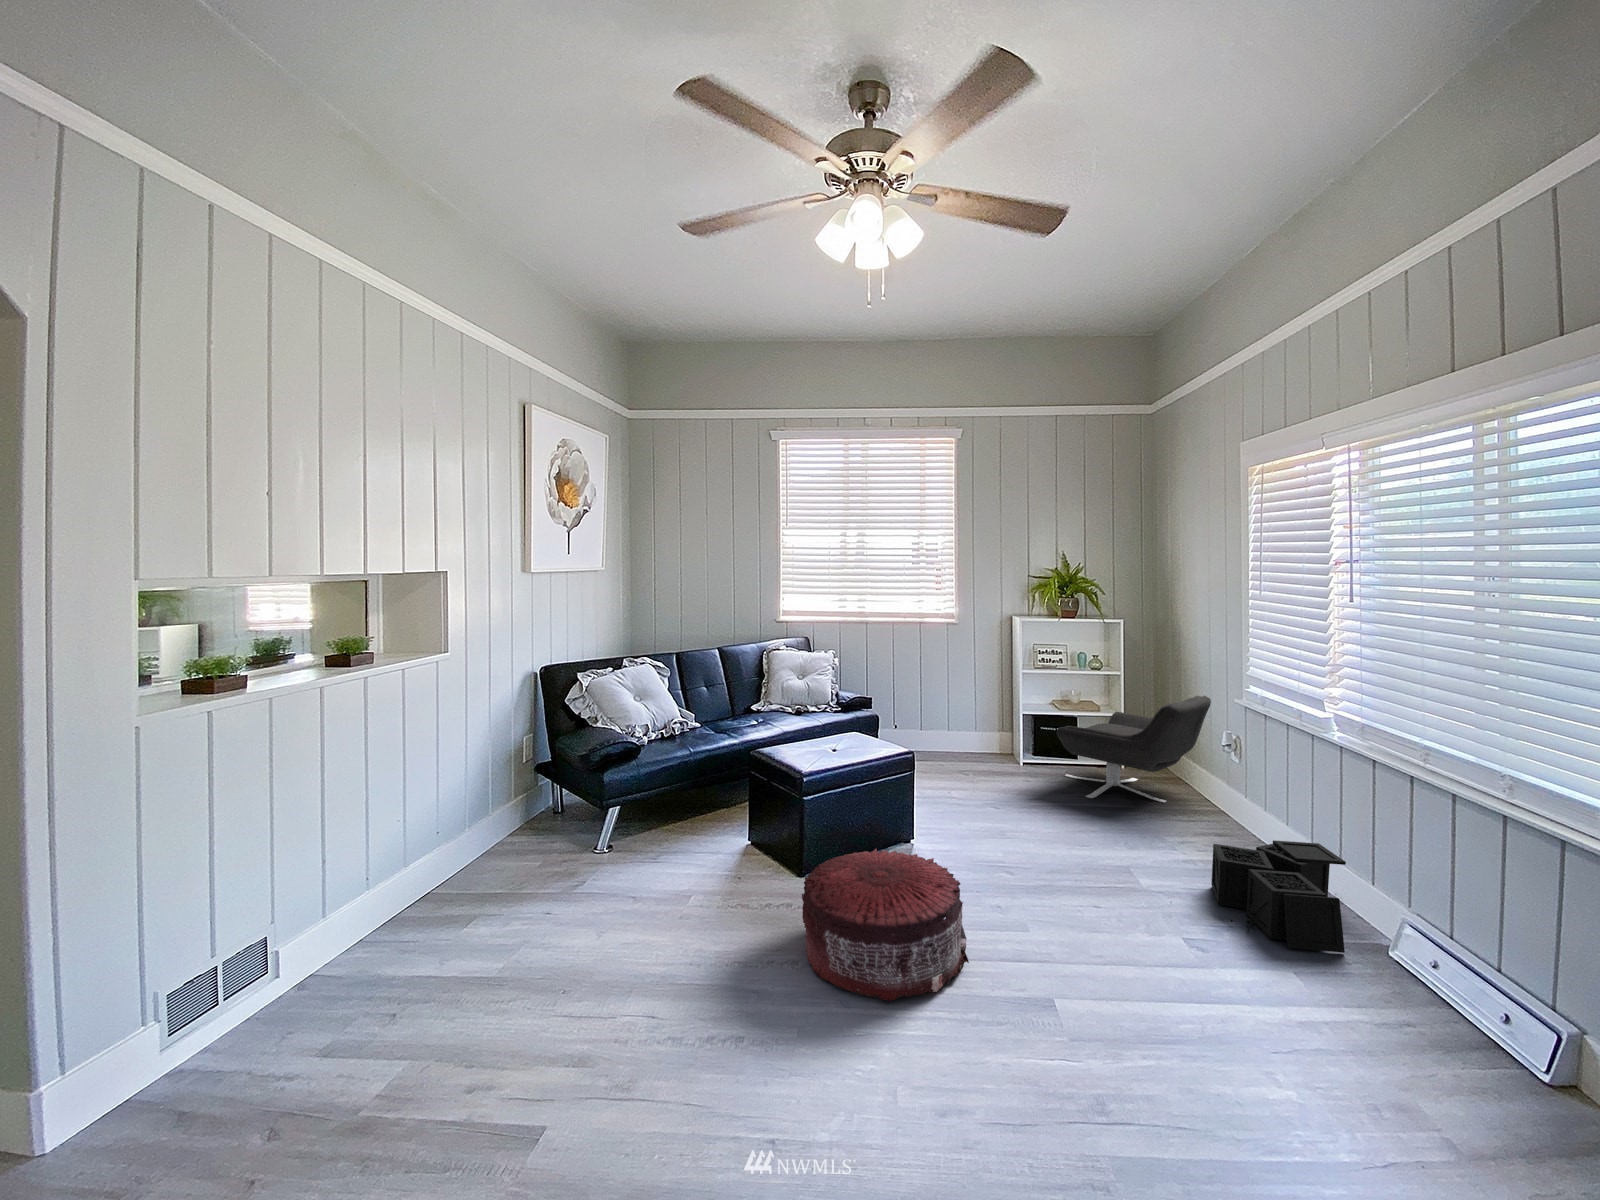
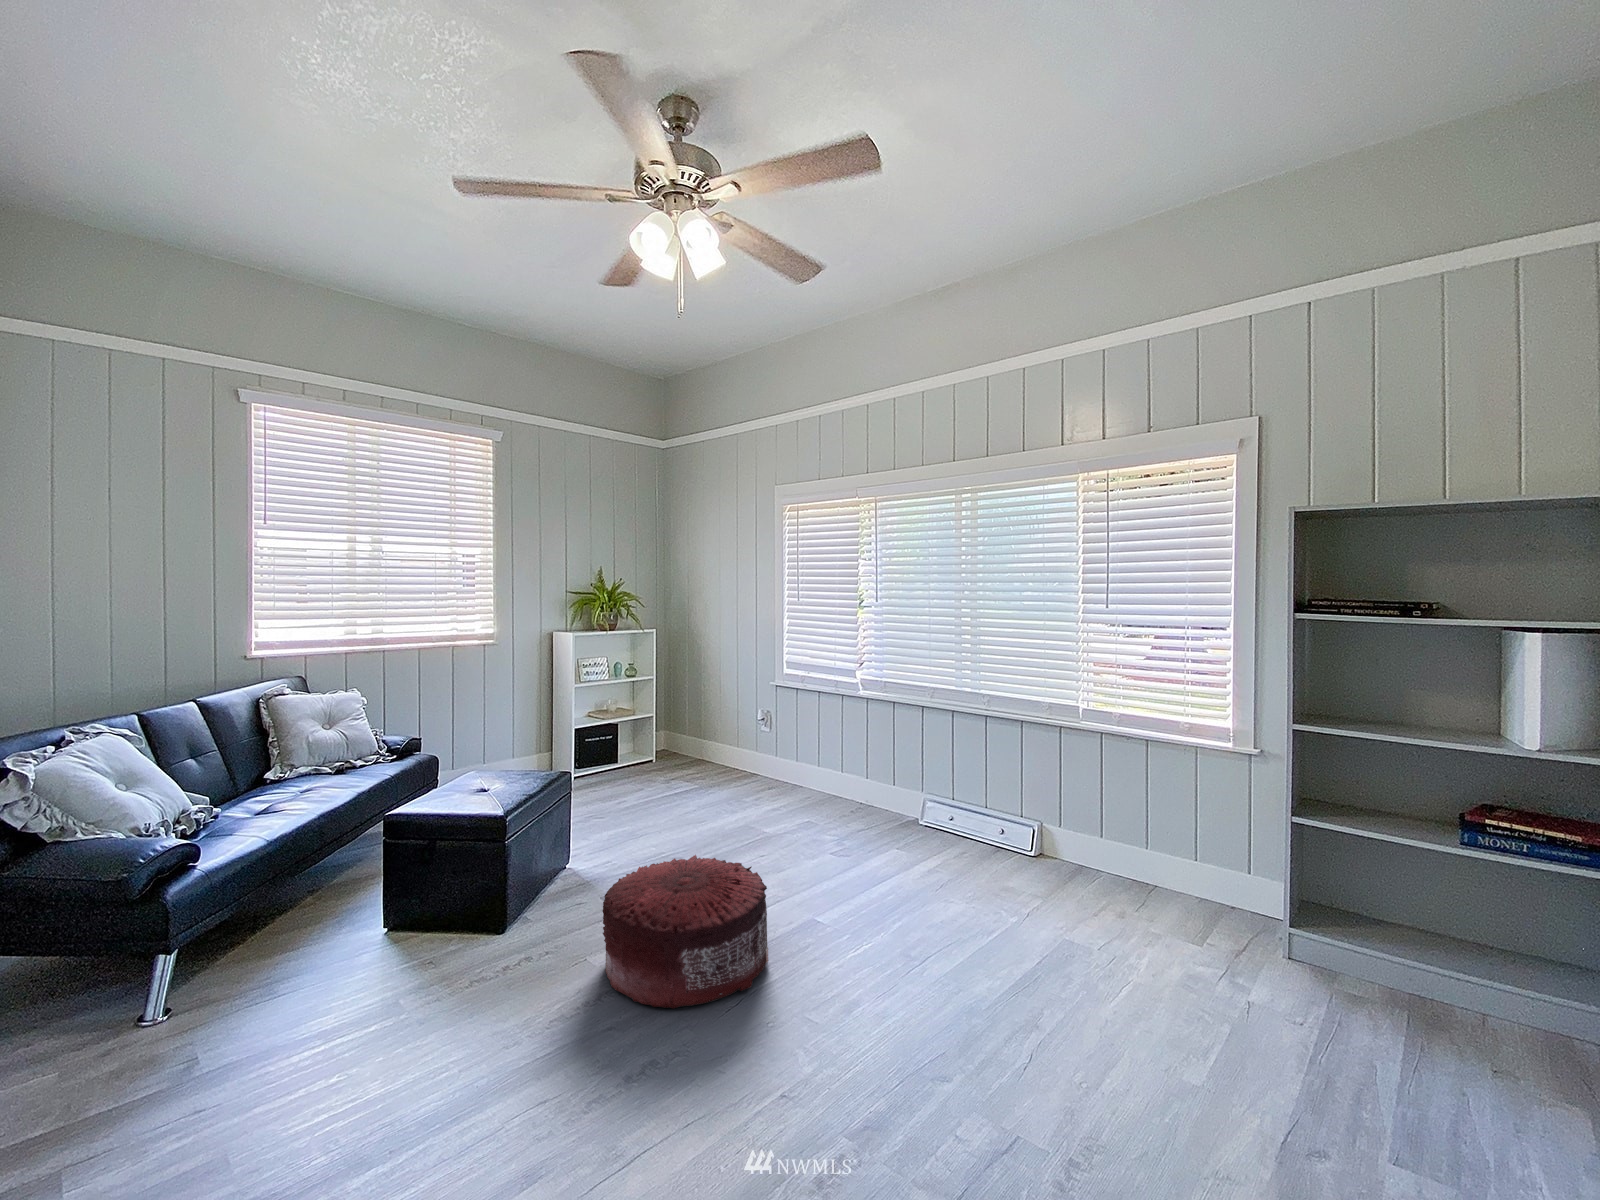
lounge chair: present [1057,696,1211,803] -> none [625,686,739,790]
storage bin: present [1211,841,1346,953] -> none [810,771,905,838]

